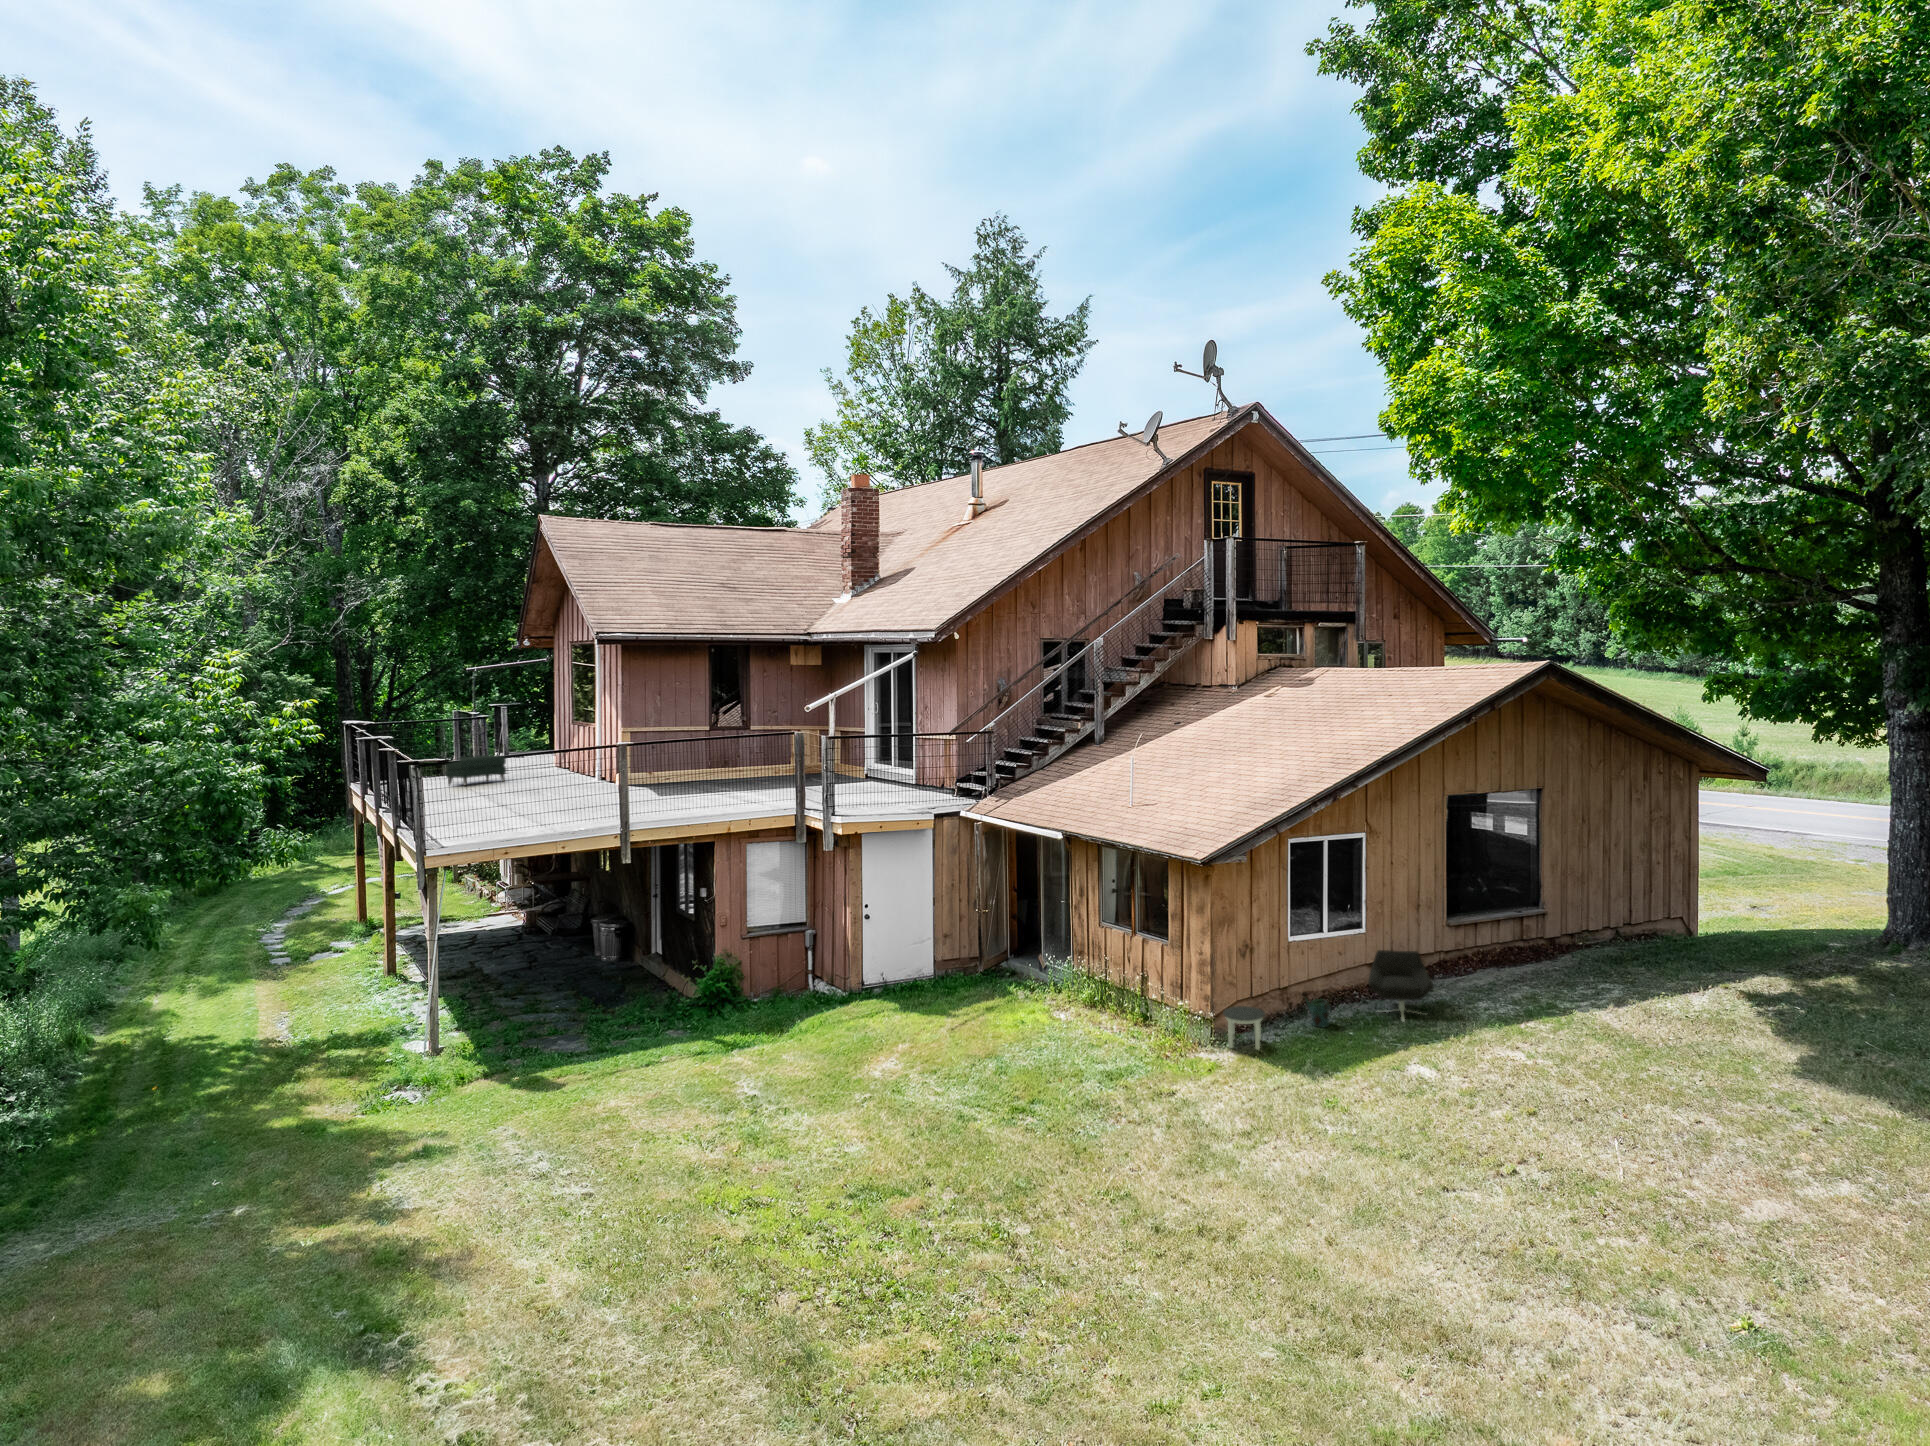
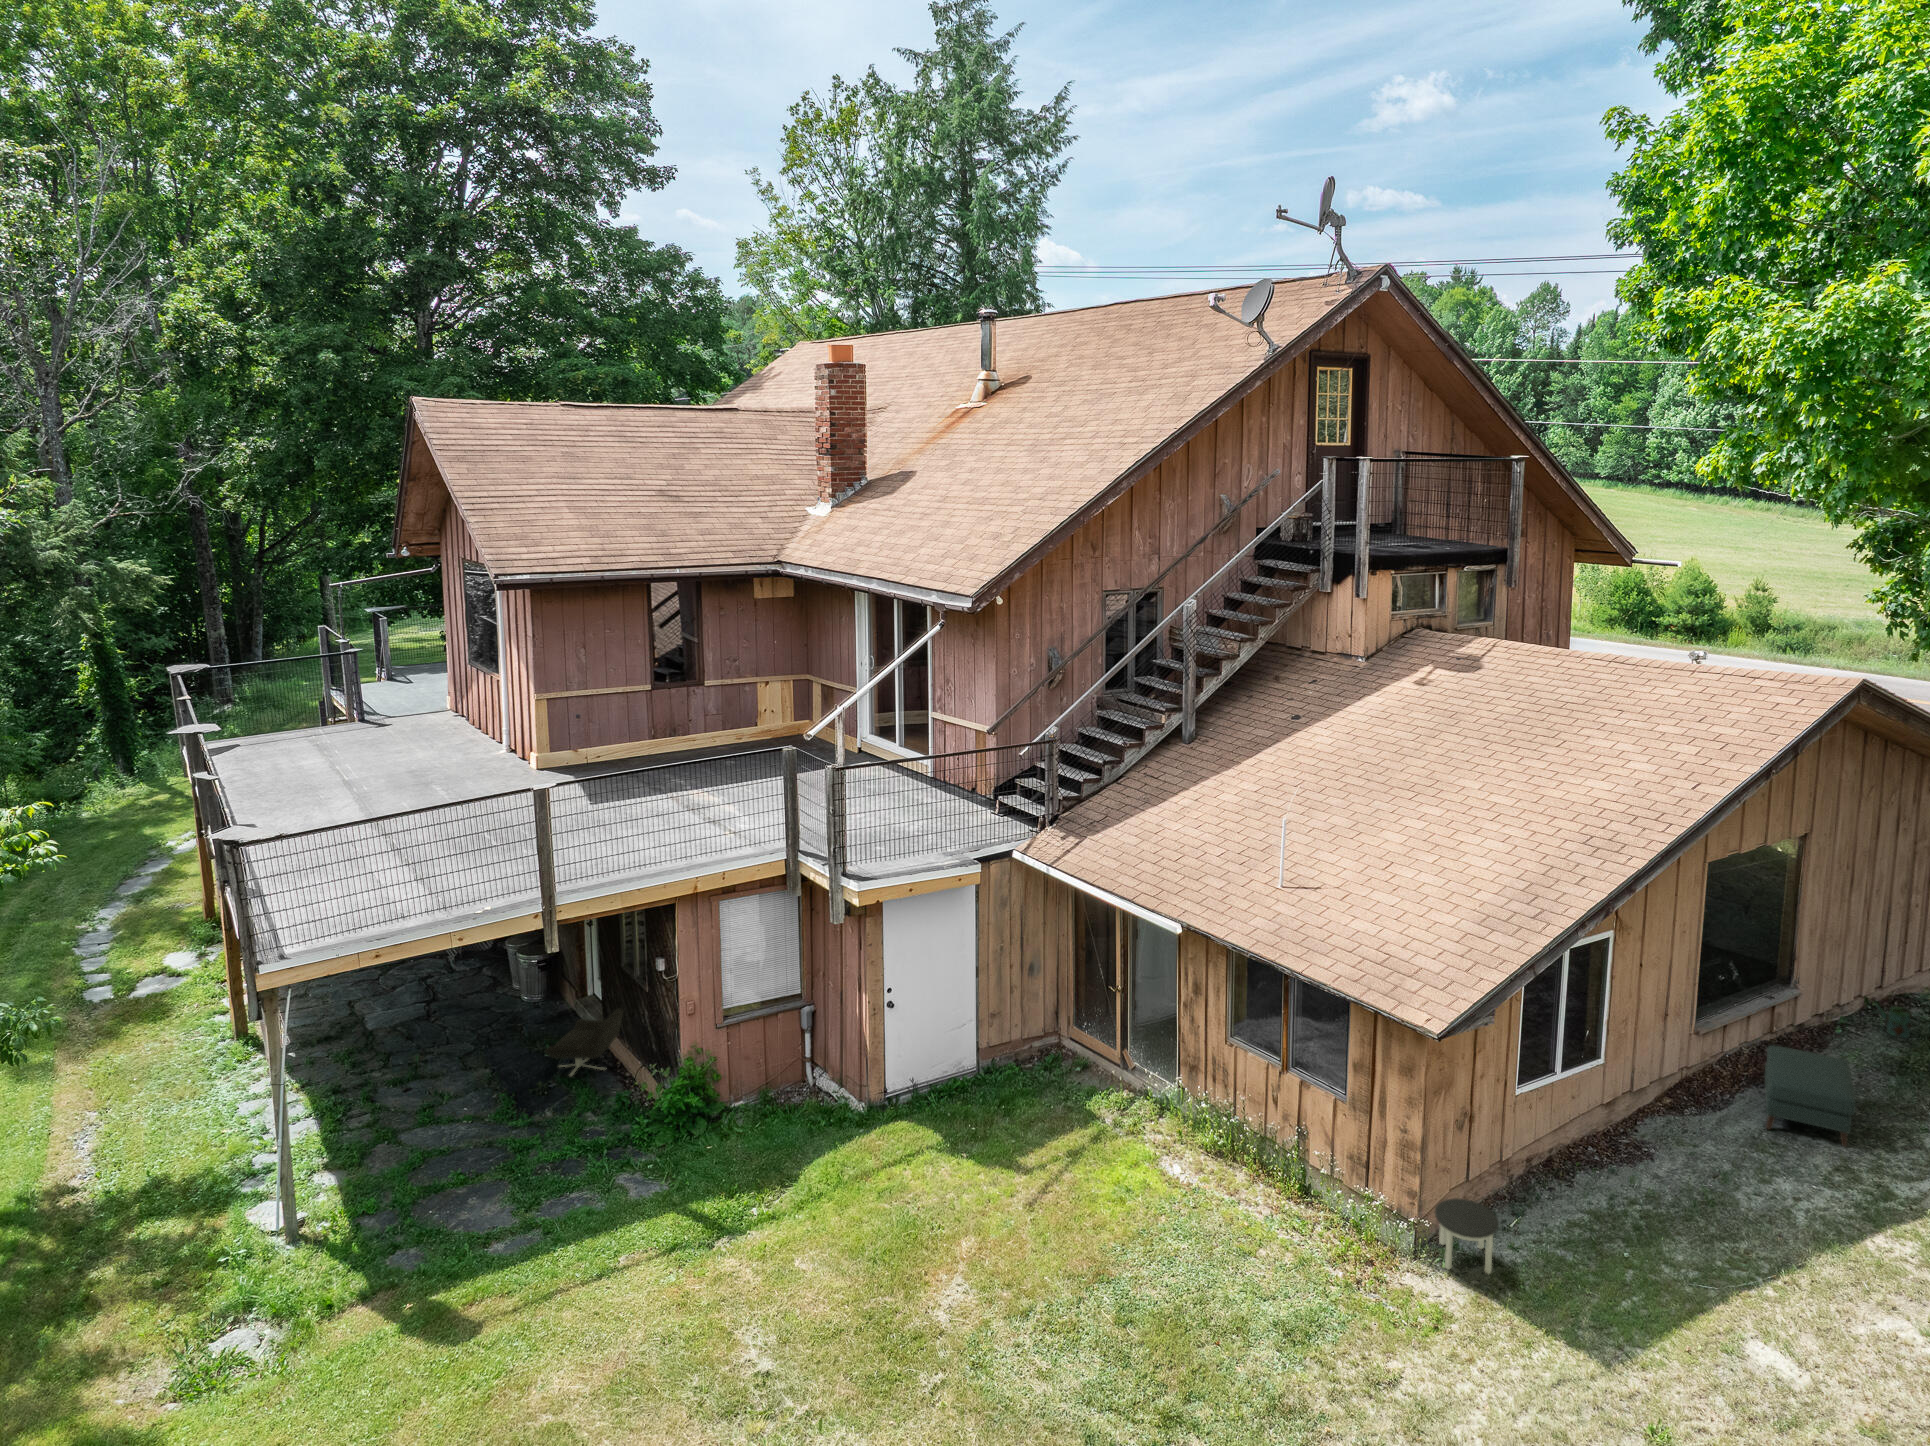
ottoman: present [446,755,506,786] -> present [1765,1045,1856,1147]
lounge chair: present [1368,950,1434,1021] -> present [545,1009,623,1076]
watering can: present [1302,993,1331,1027] -> present [1871,997,1912,1038]

